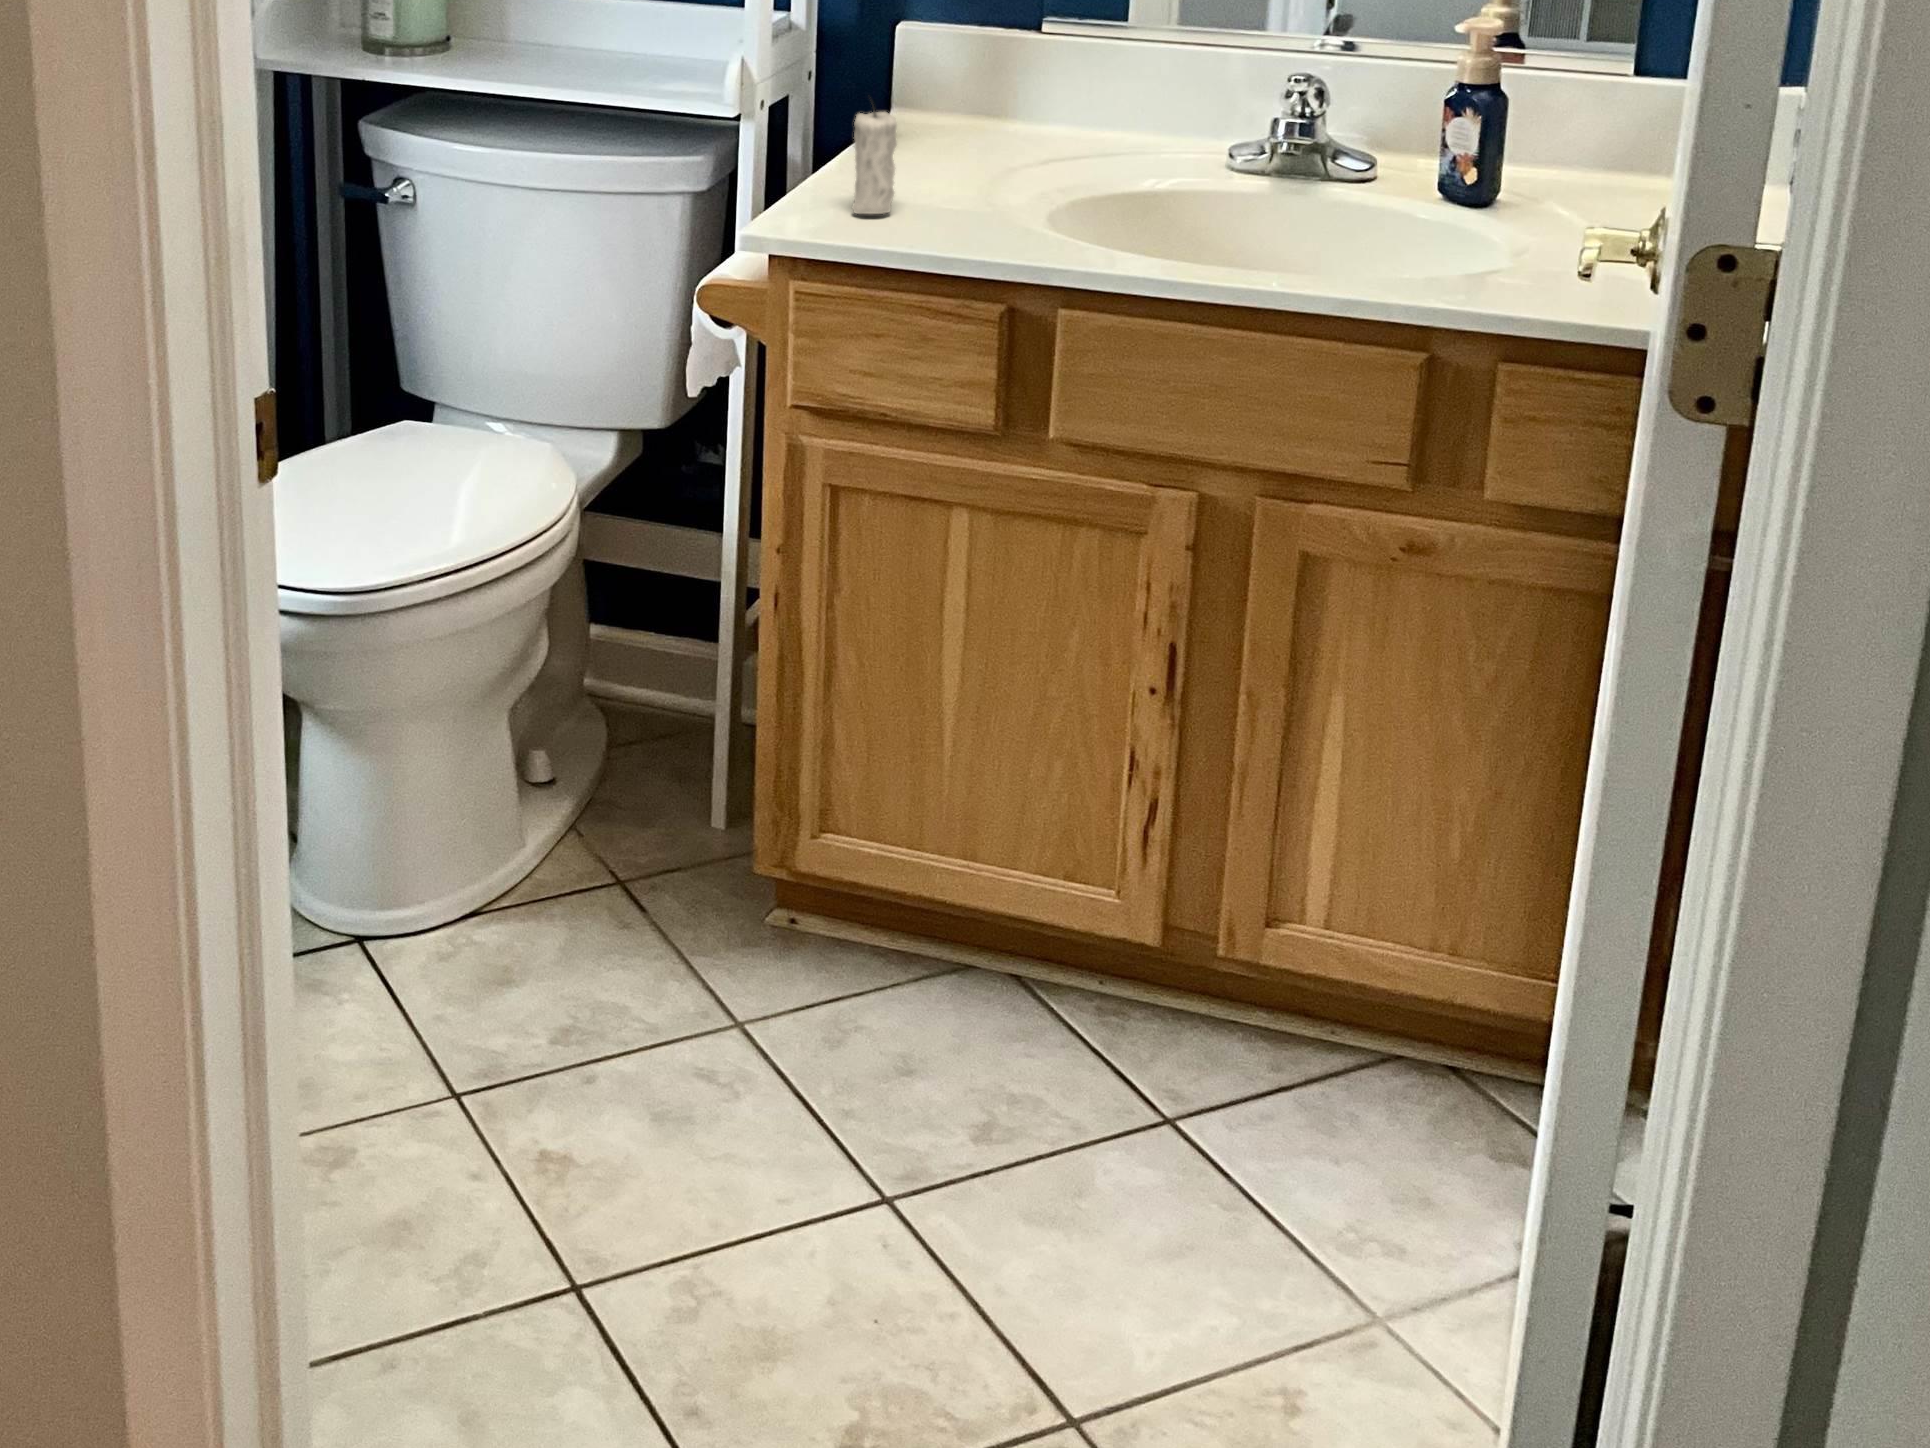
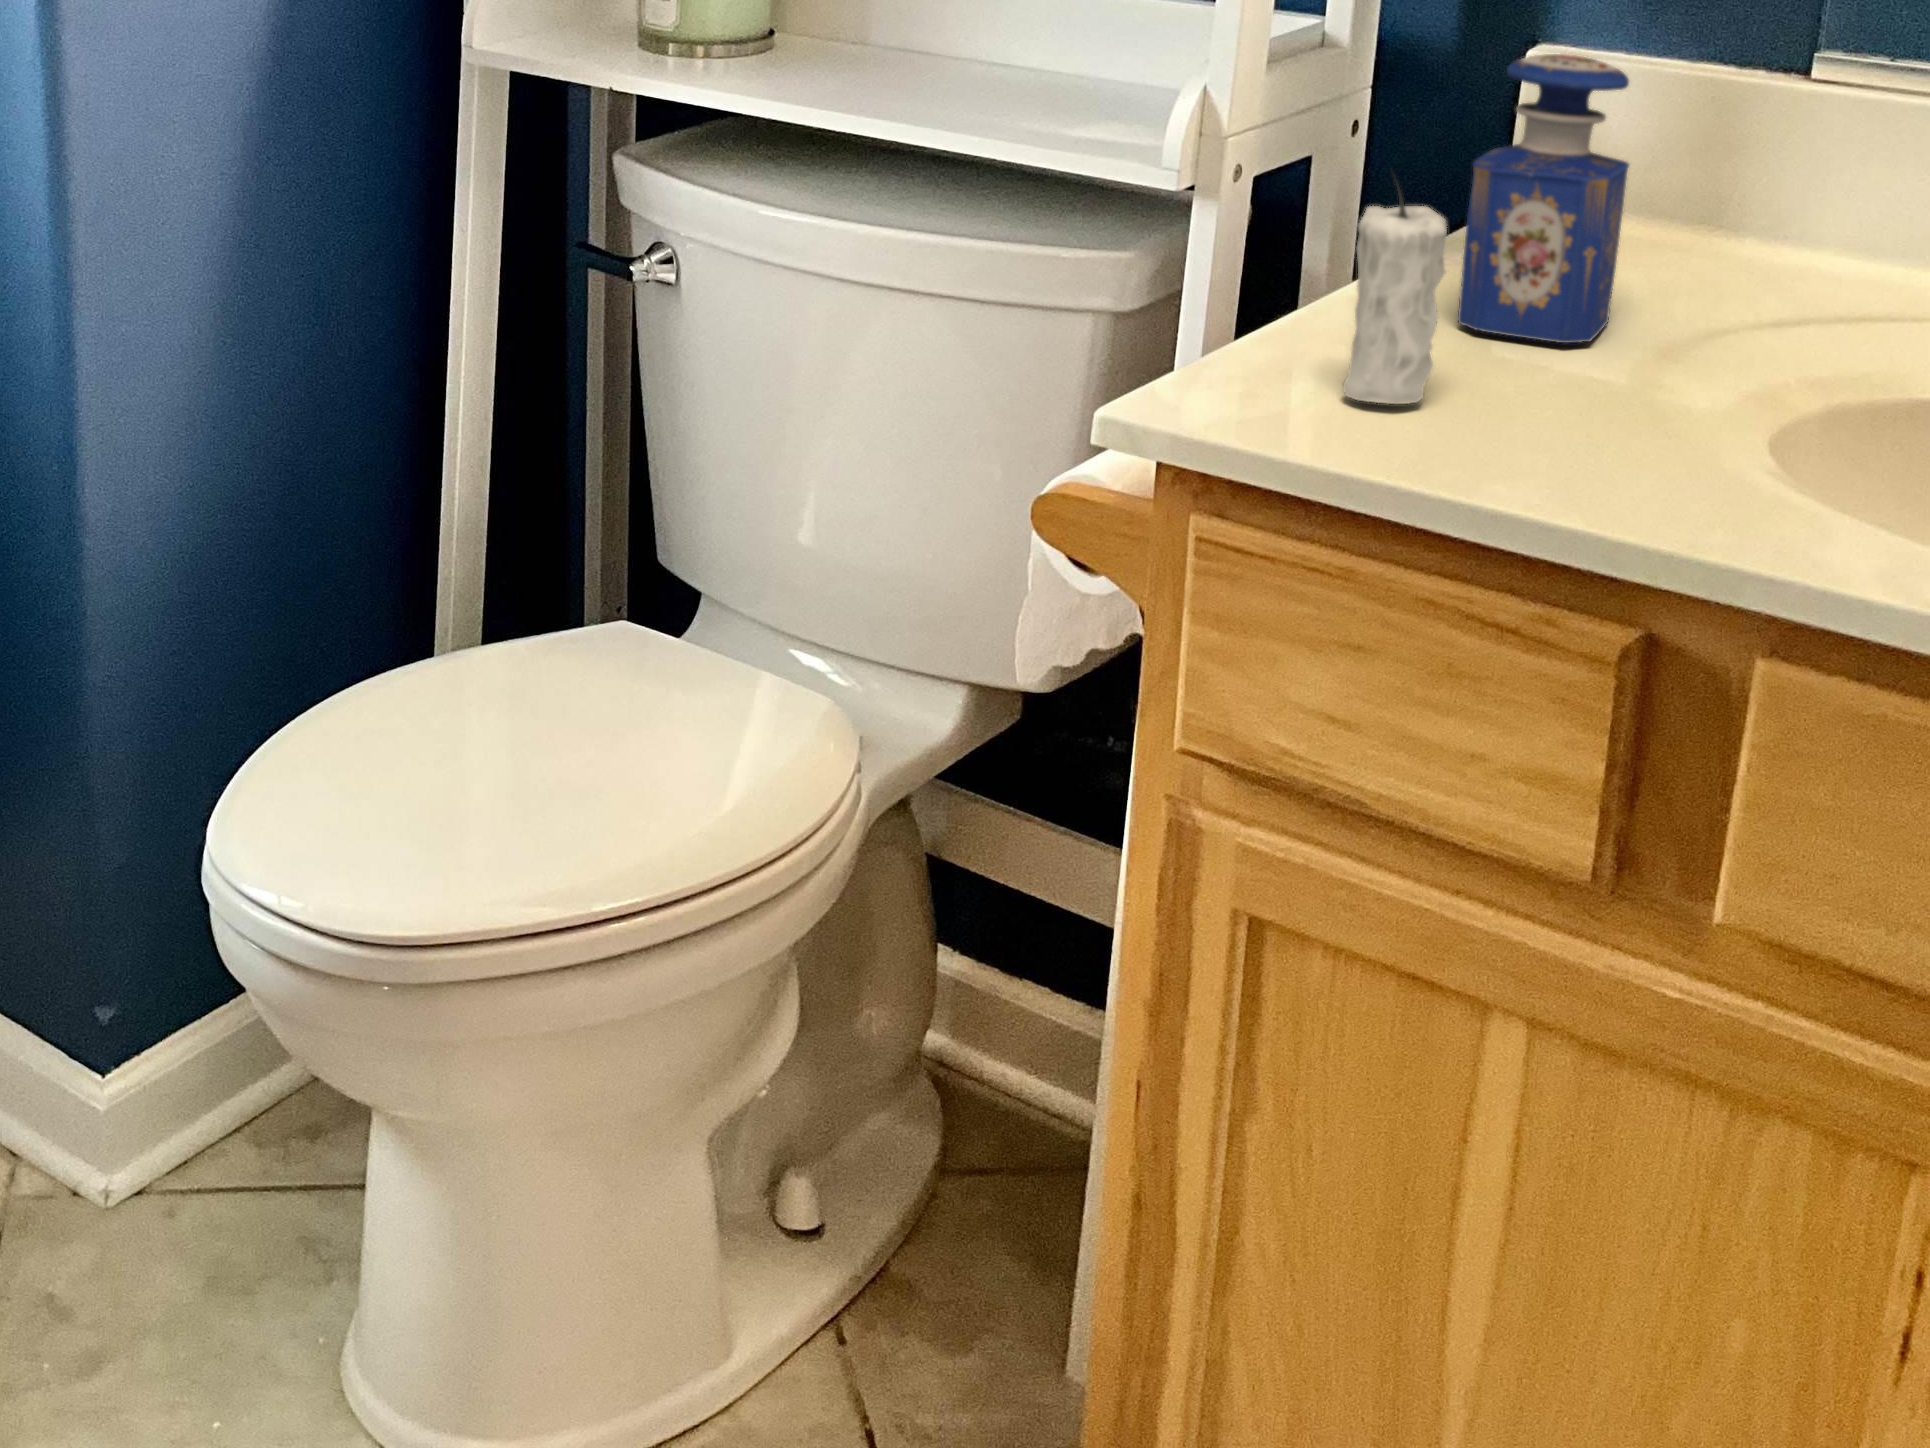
perfume bottle: none [895,29,970,180] -> present [1458,54,1629,343]

